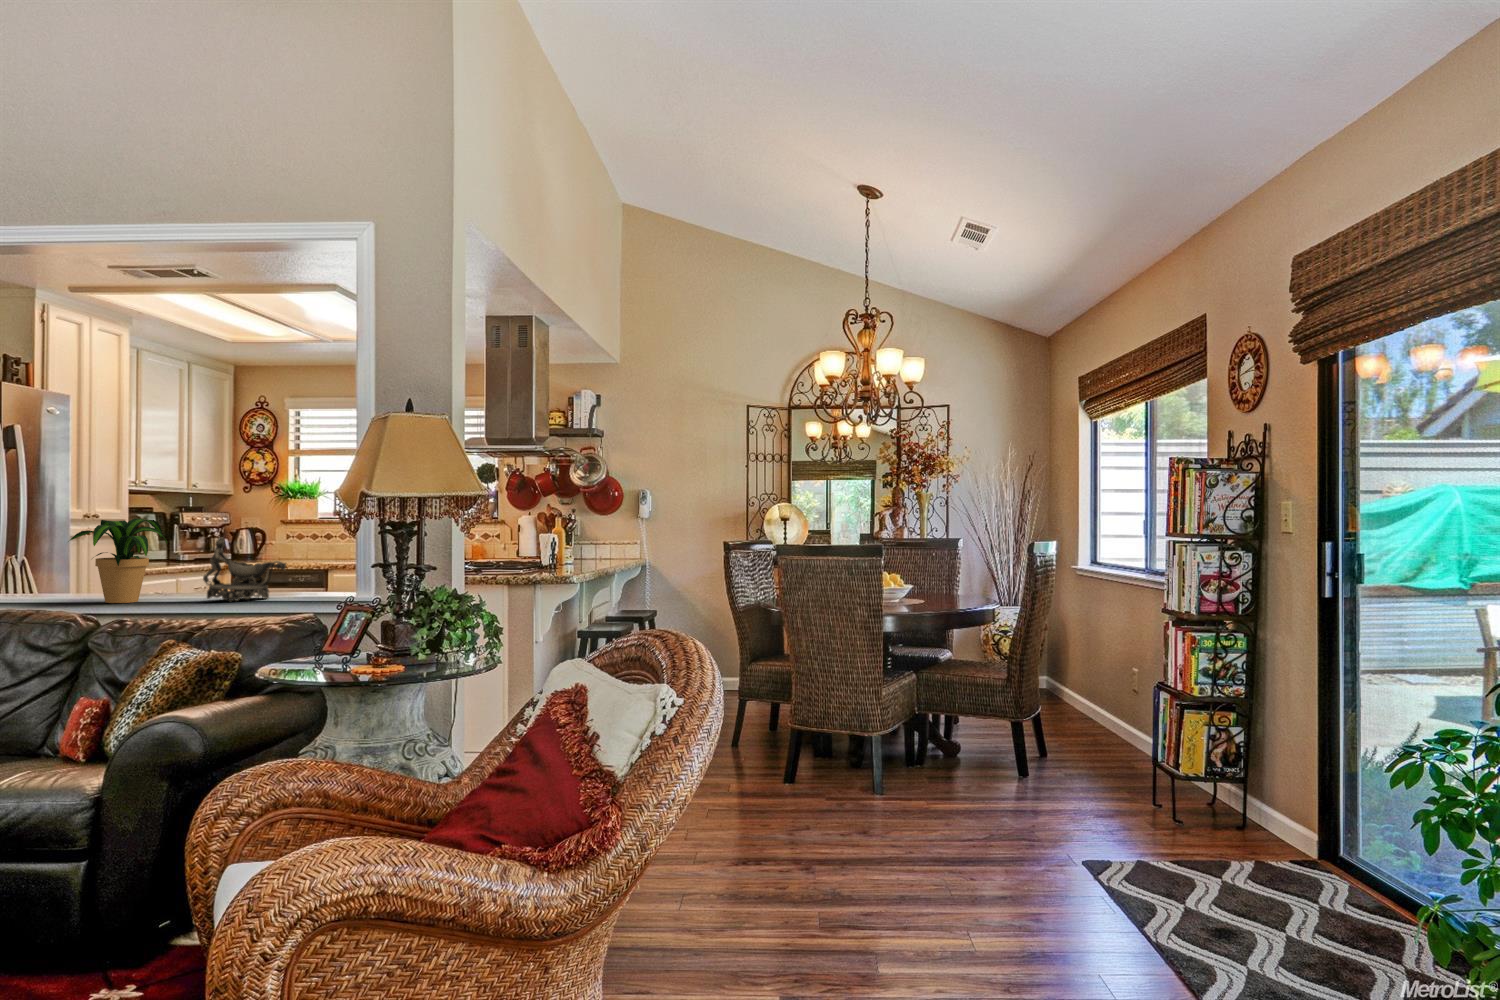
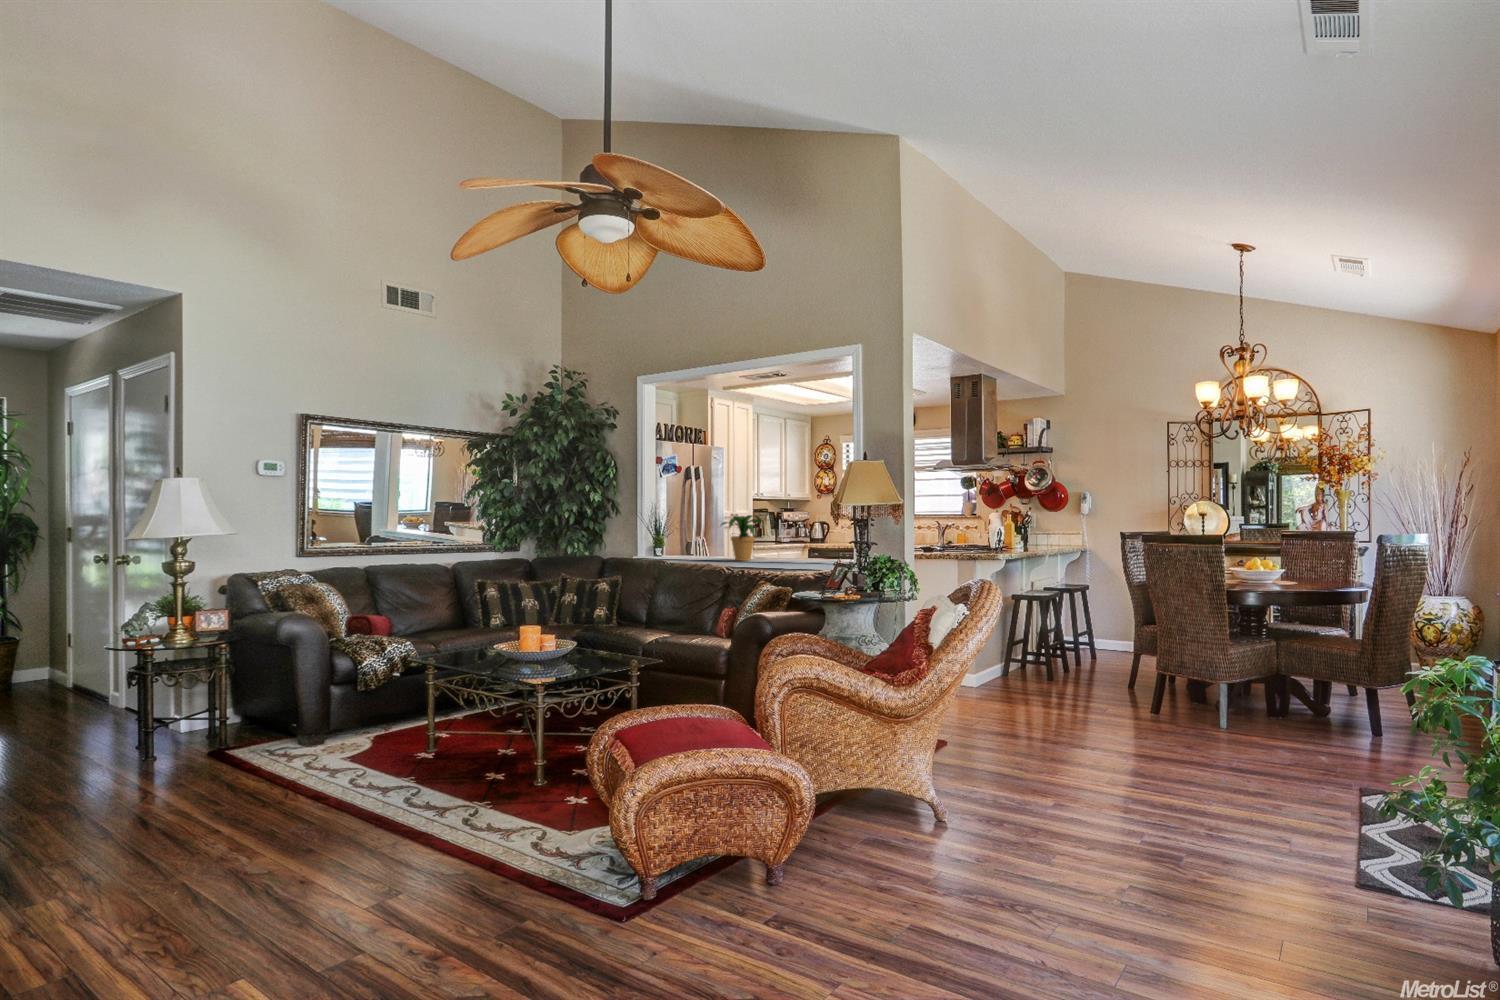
decorative bowl: present [203,537,286,601] -> none [779,525,821,561]

